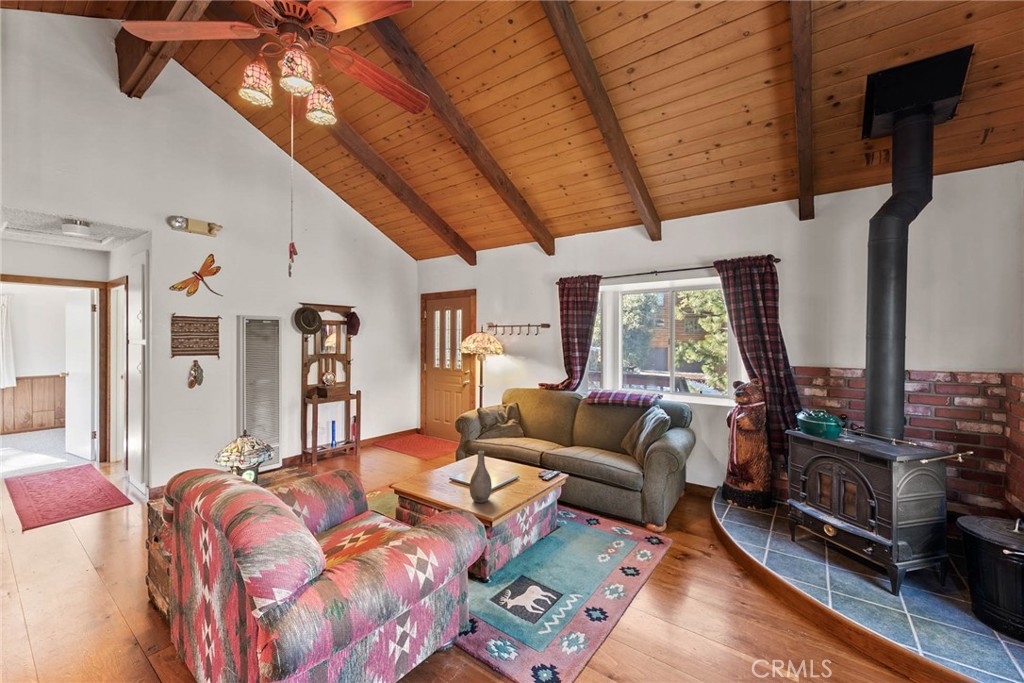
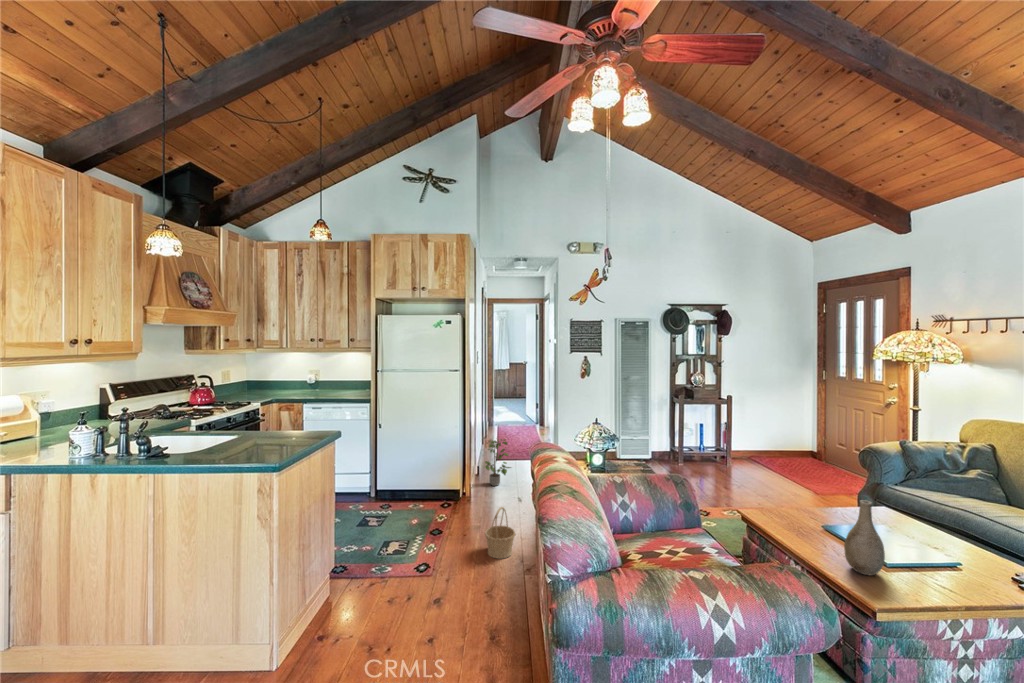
potted plant: none [23,484,84,561] -> present [485,439,511,486]
basket: none [59,577,120,656] -> present [485,507,515,559]

